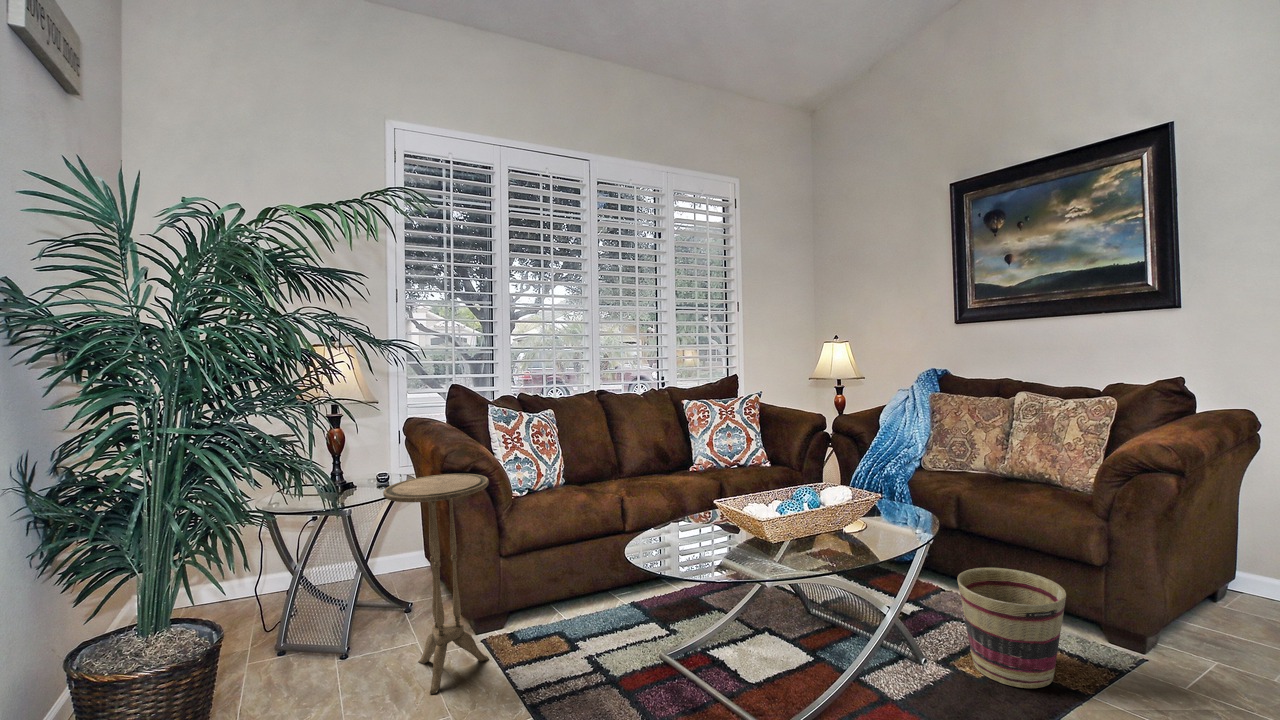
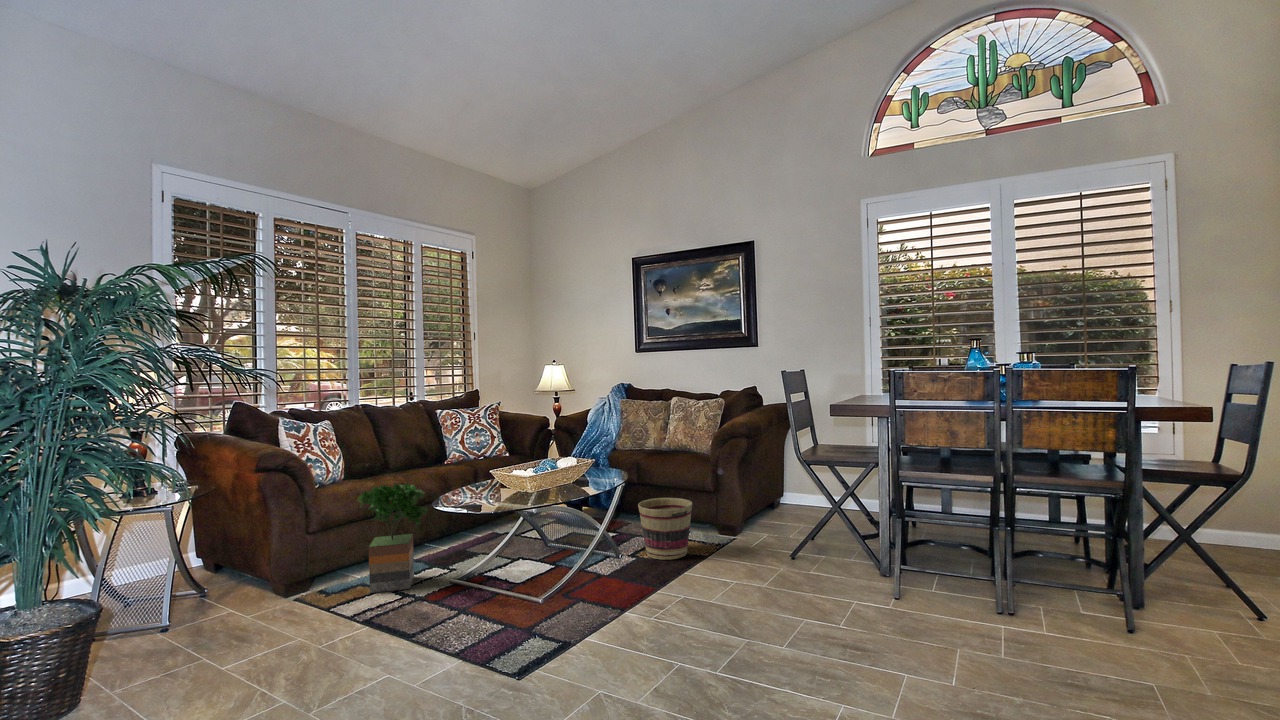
side table: present [383,474,489,694] -> none [227,461,318,629]
potted tree: none [547,506,634,656] -> present [358,483,427,593]

